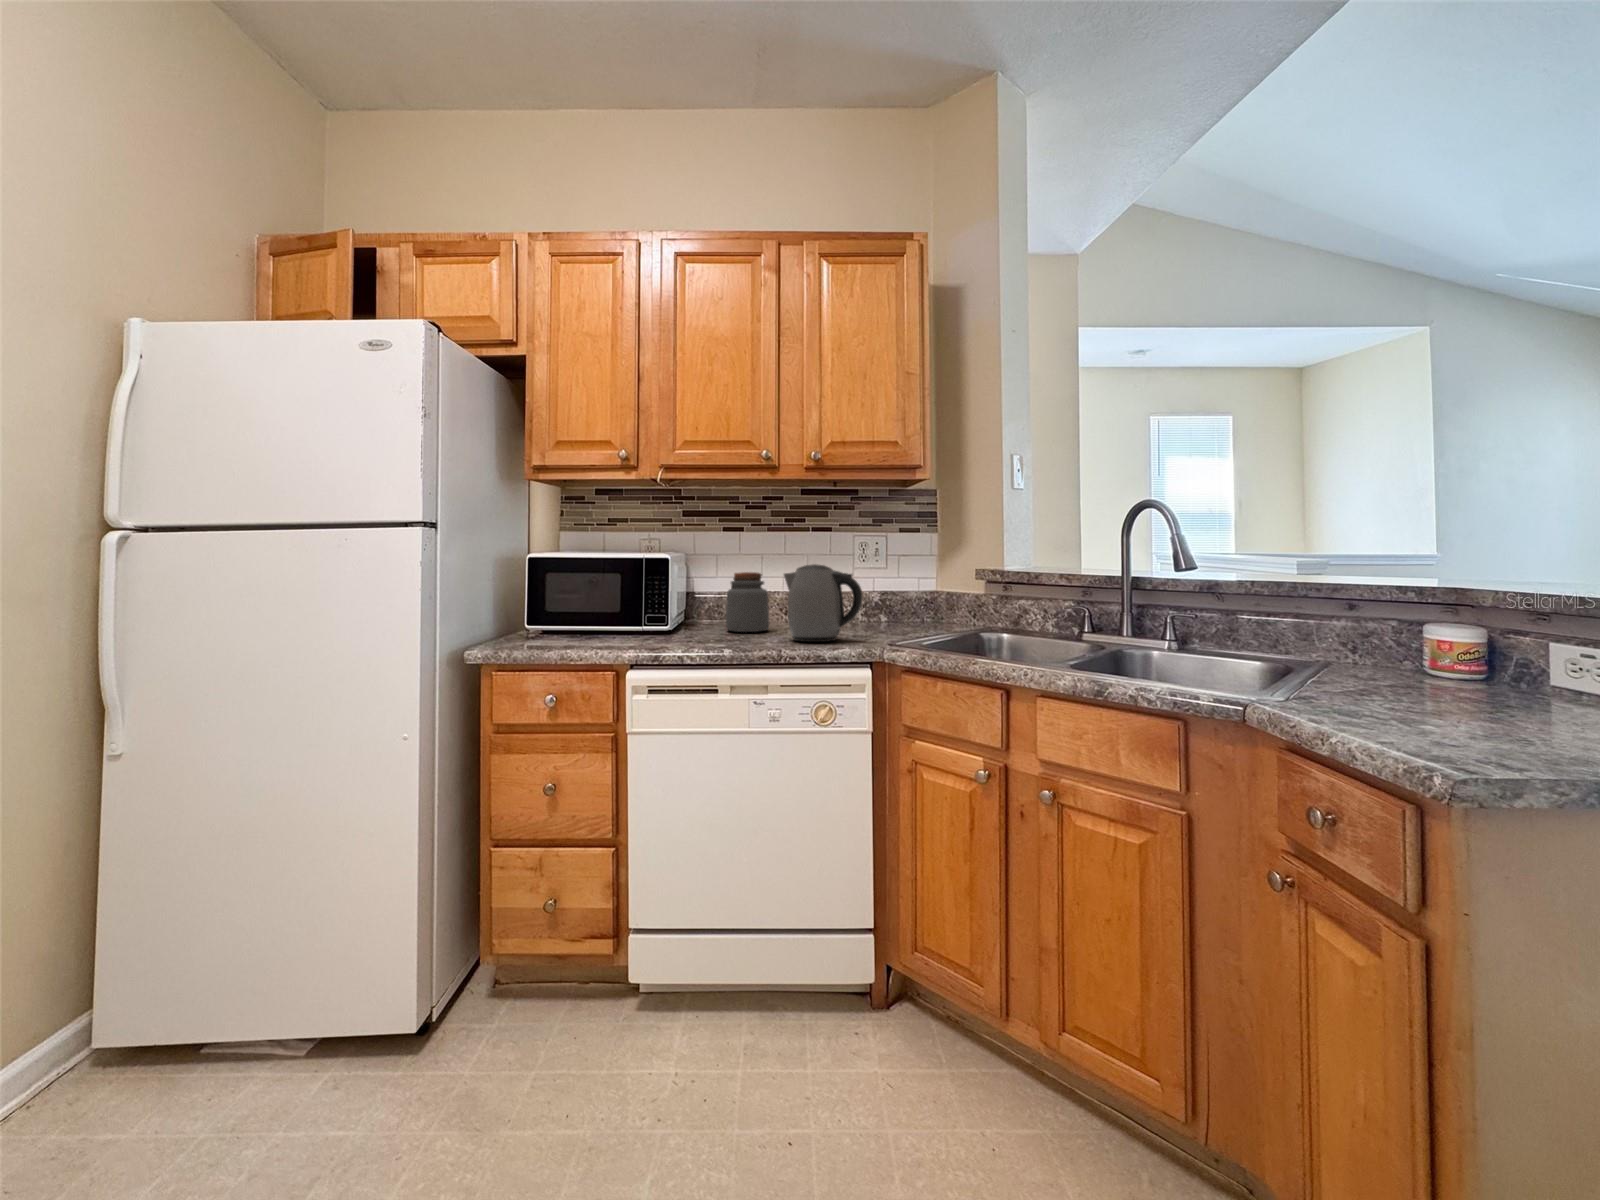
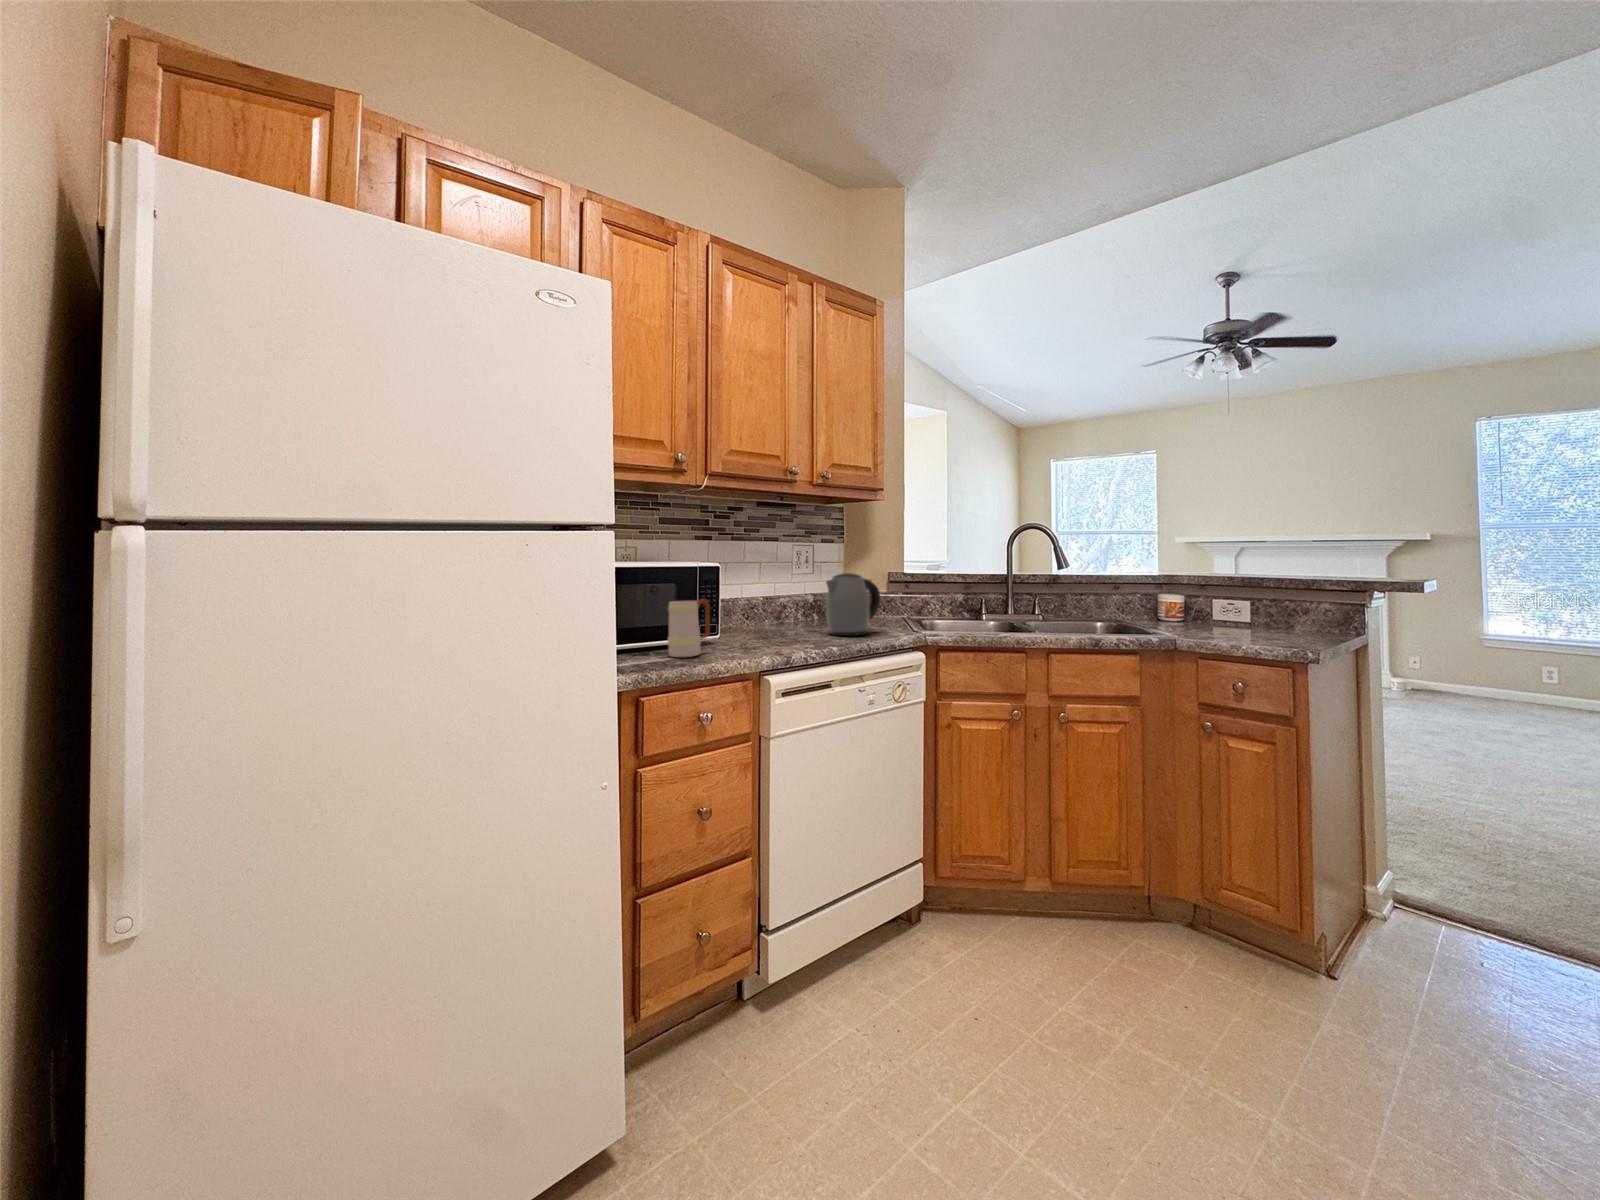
jar: present [726,572,769,632] -> none [744,580,783,633]
mug: none [557,585,606,642] -> present [668,599,710,657]

